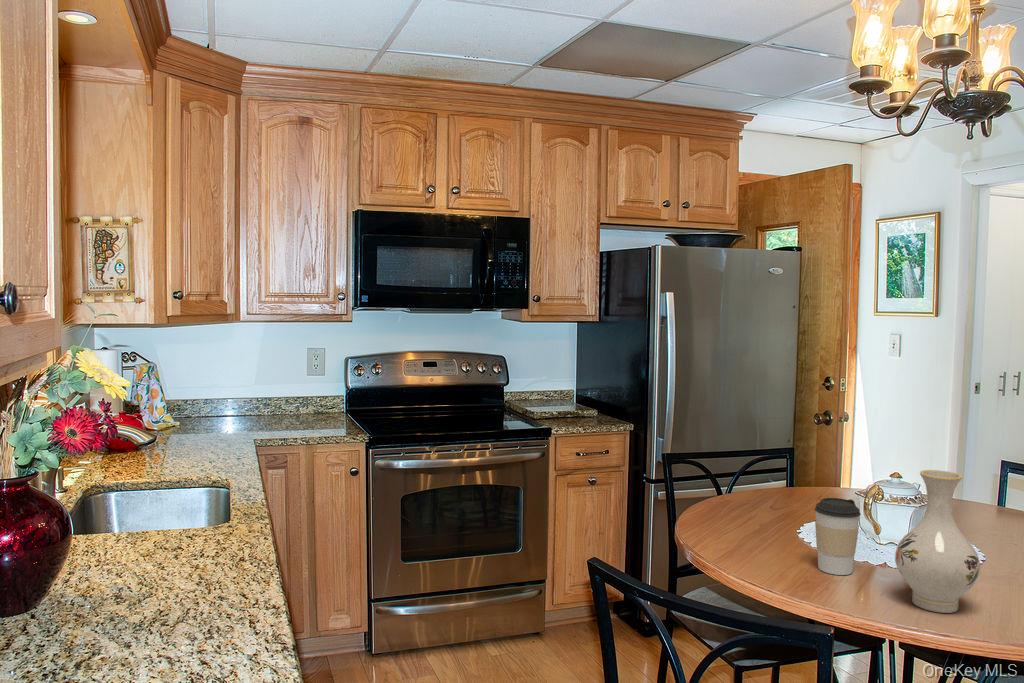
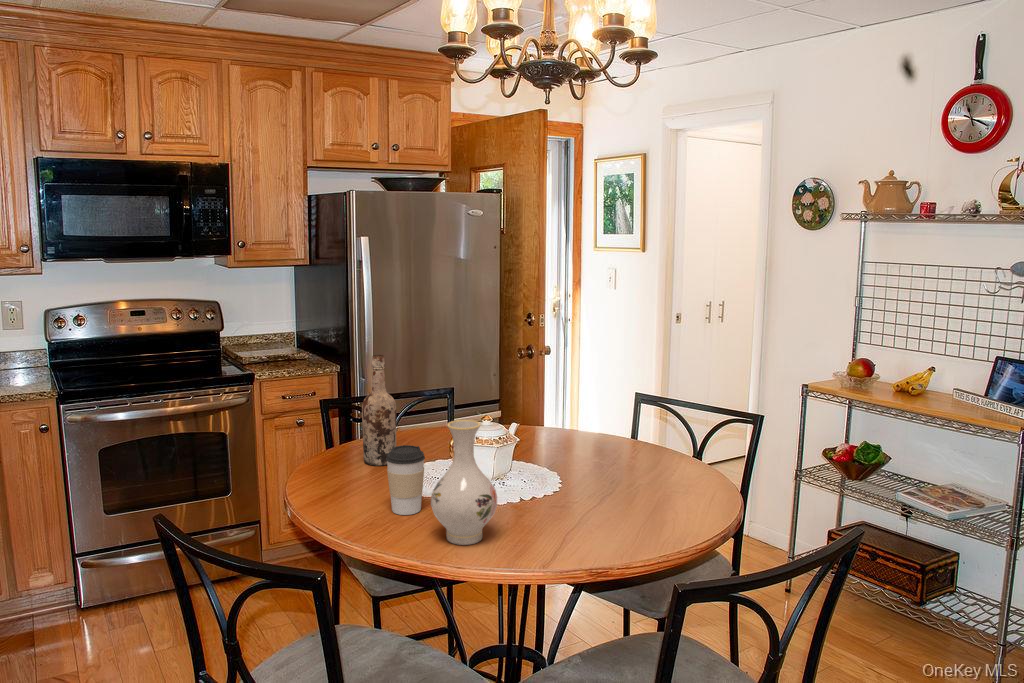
wine bottle: none [737,403,776,522] -> present [362,355,396,465]

